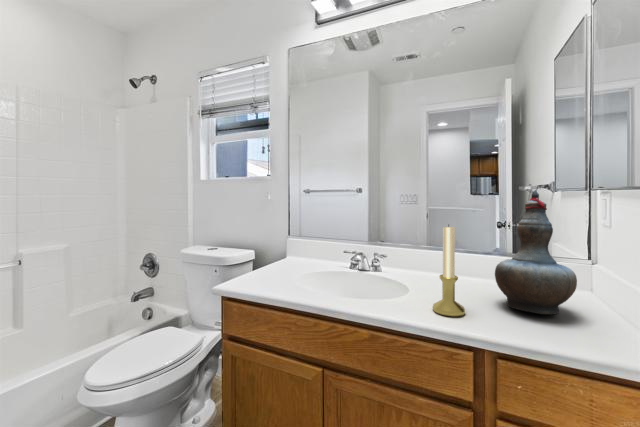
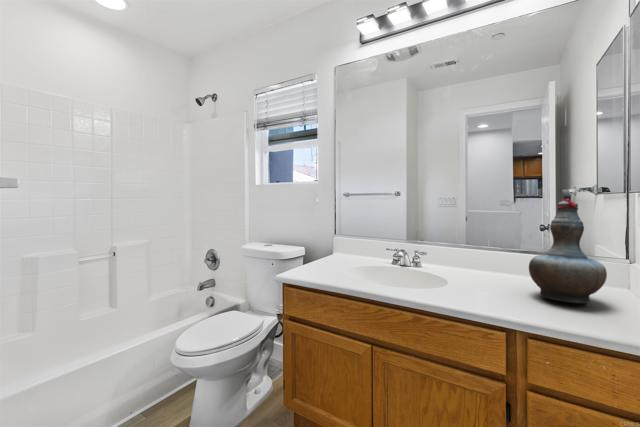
candle holder: present [433,225,465,317] -> none [469,222,500,303]

